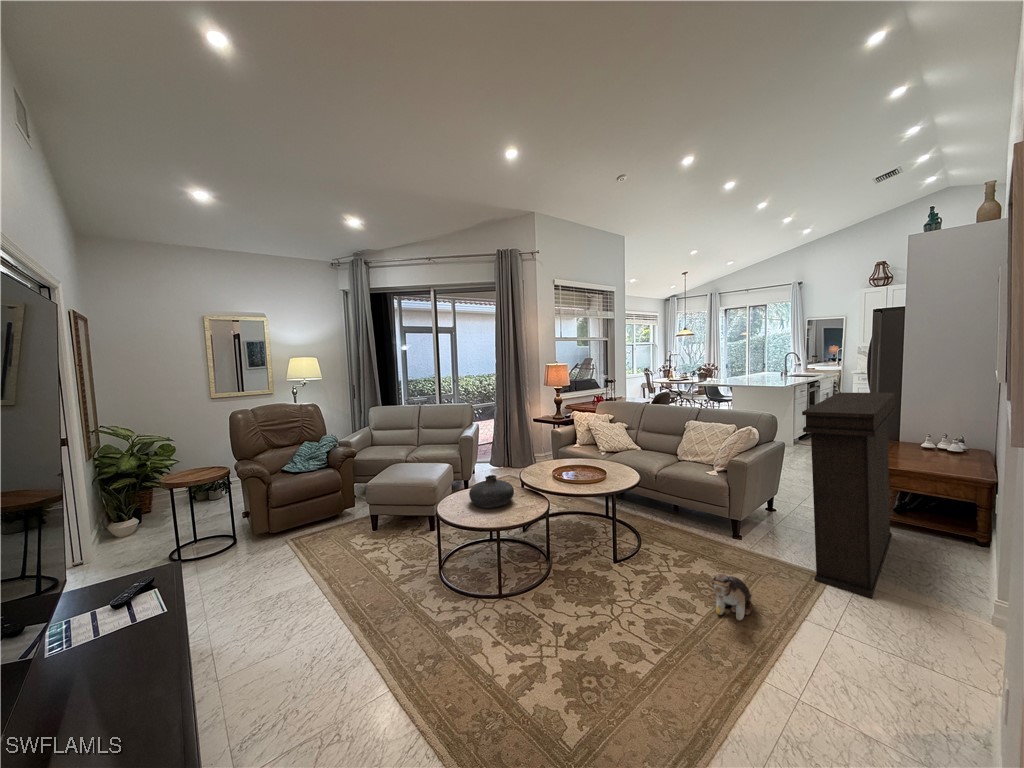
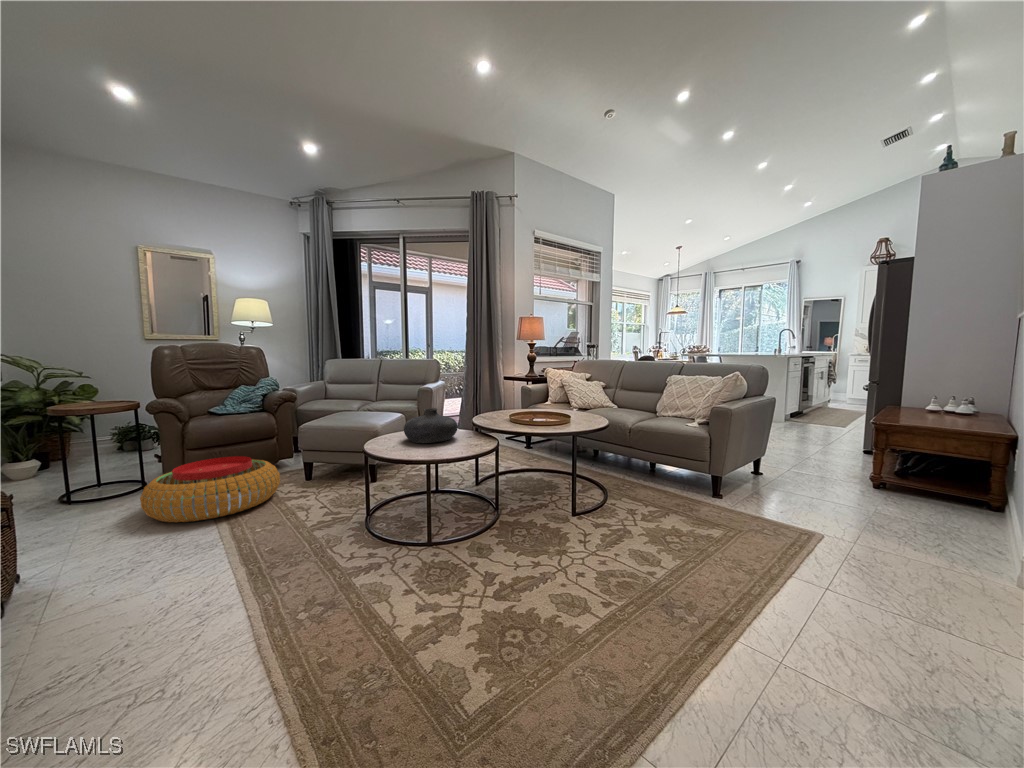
console table: present [802,393,896,598] -> none [798,332,904,558]
pouf: none [248,515,357,581] -> present [140,456,280,522]
plush toy: present [707,574,753,620] -> none [675,518,729,575]

